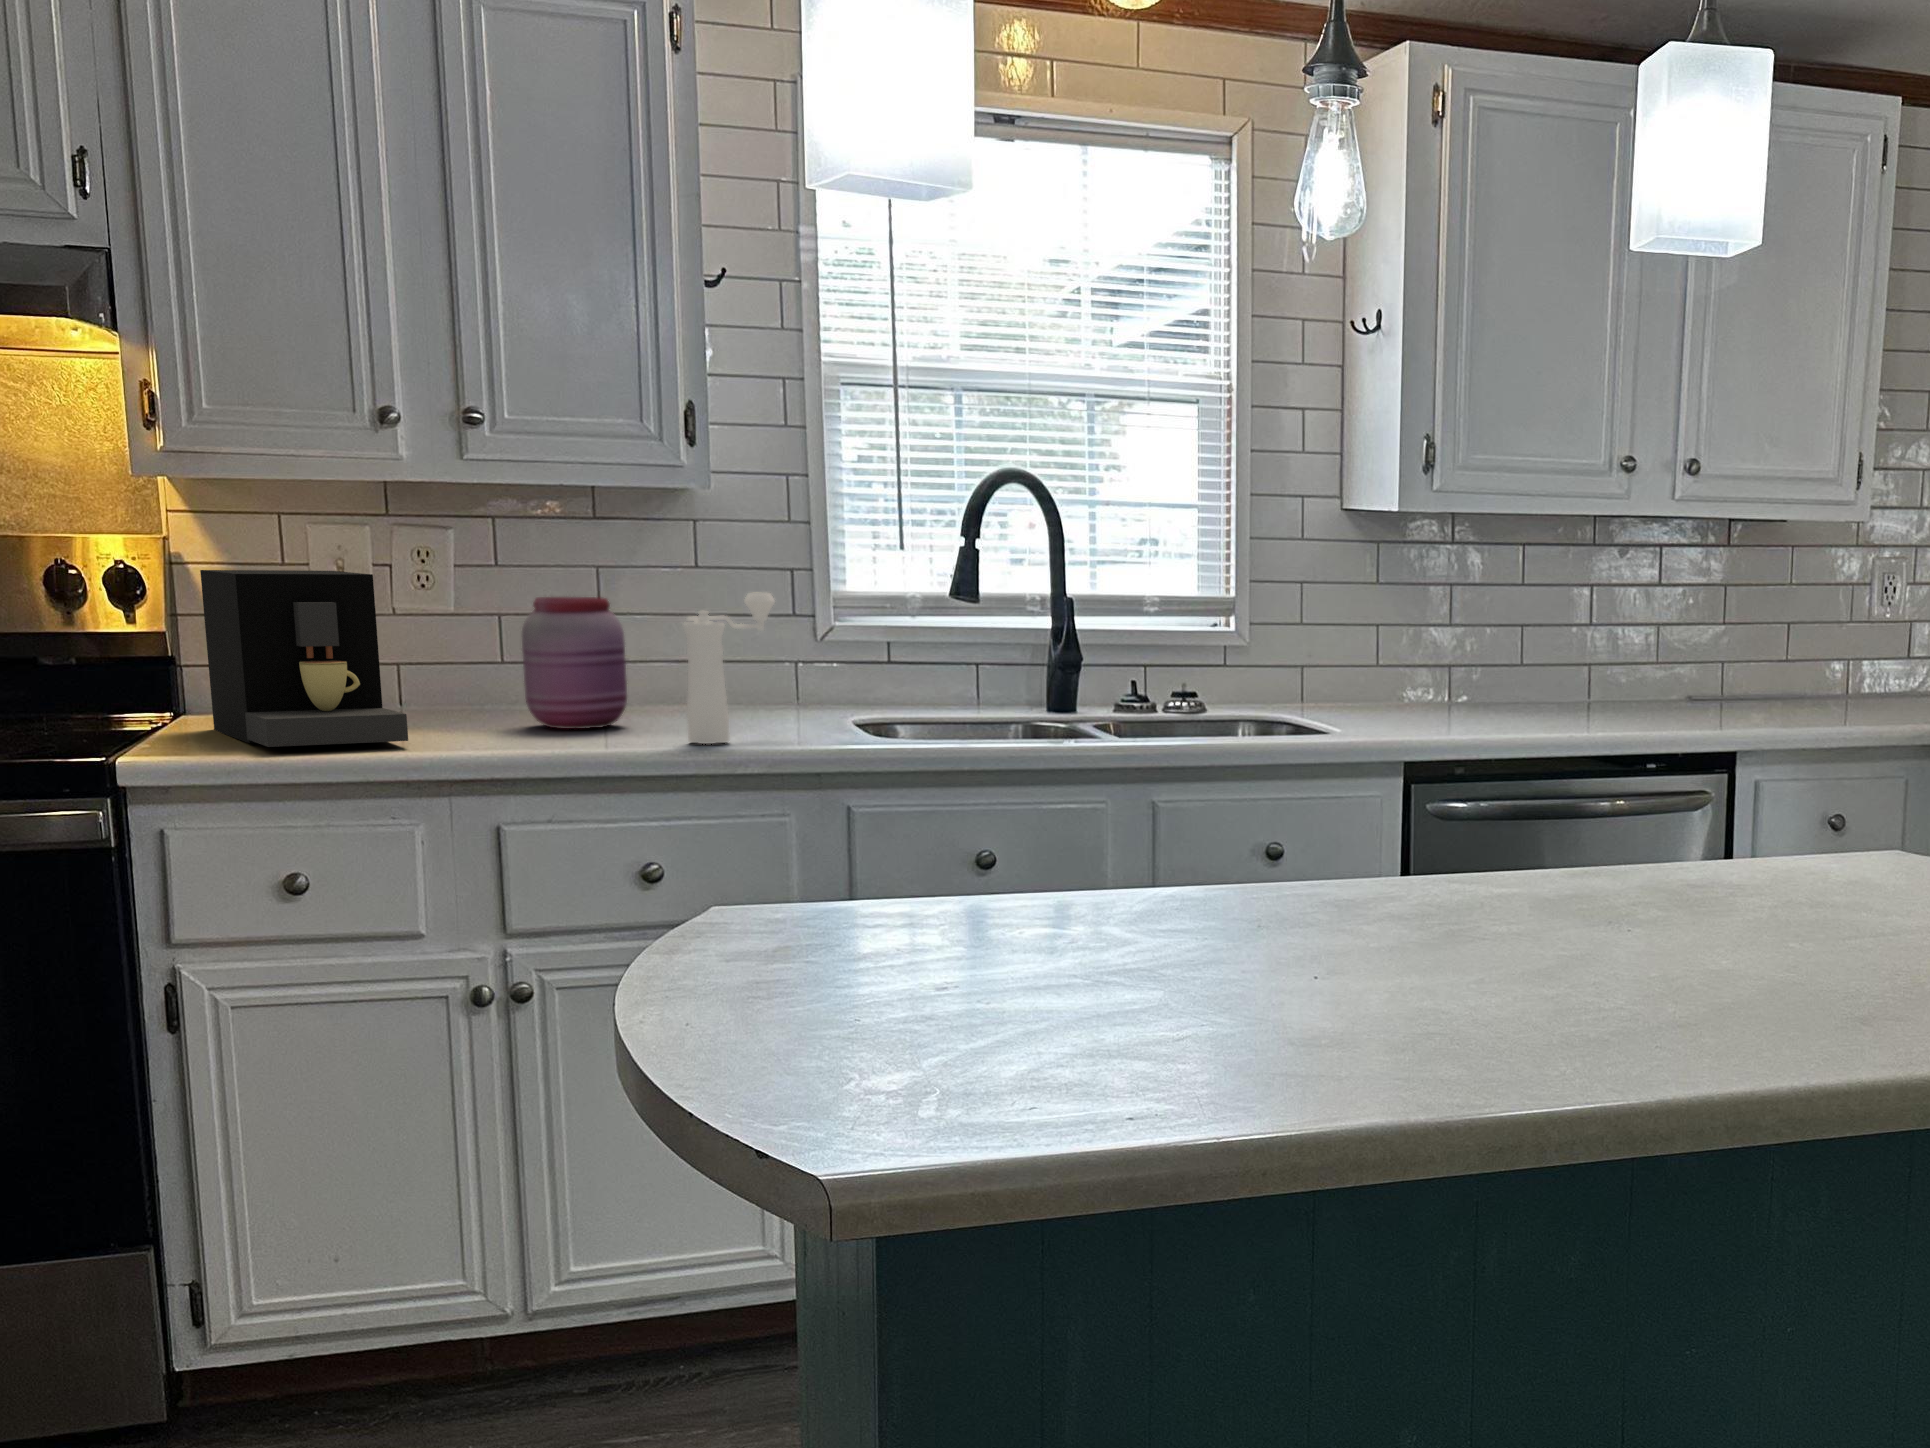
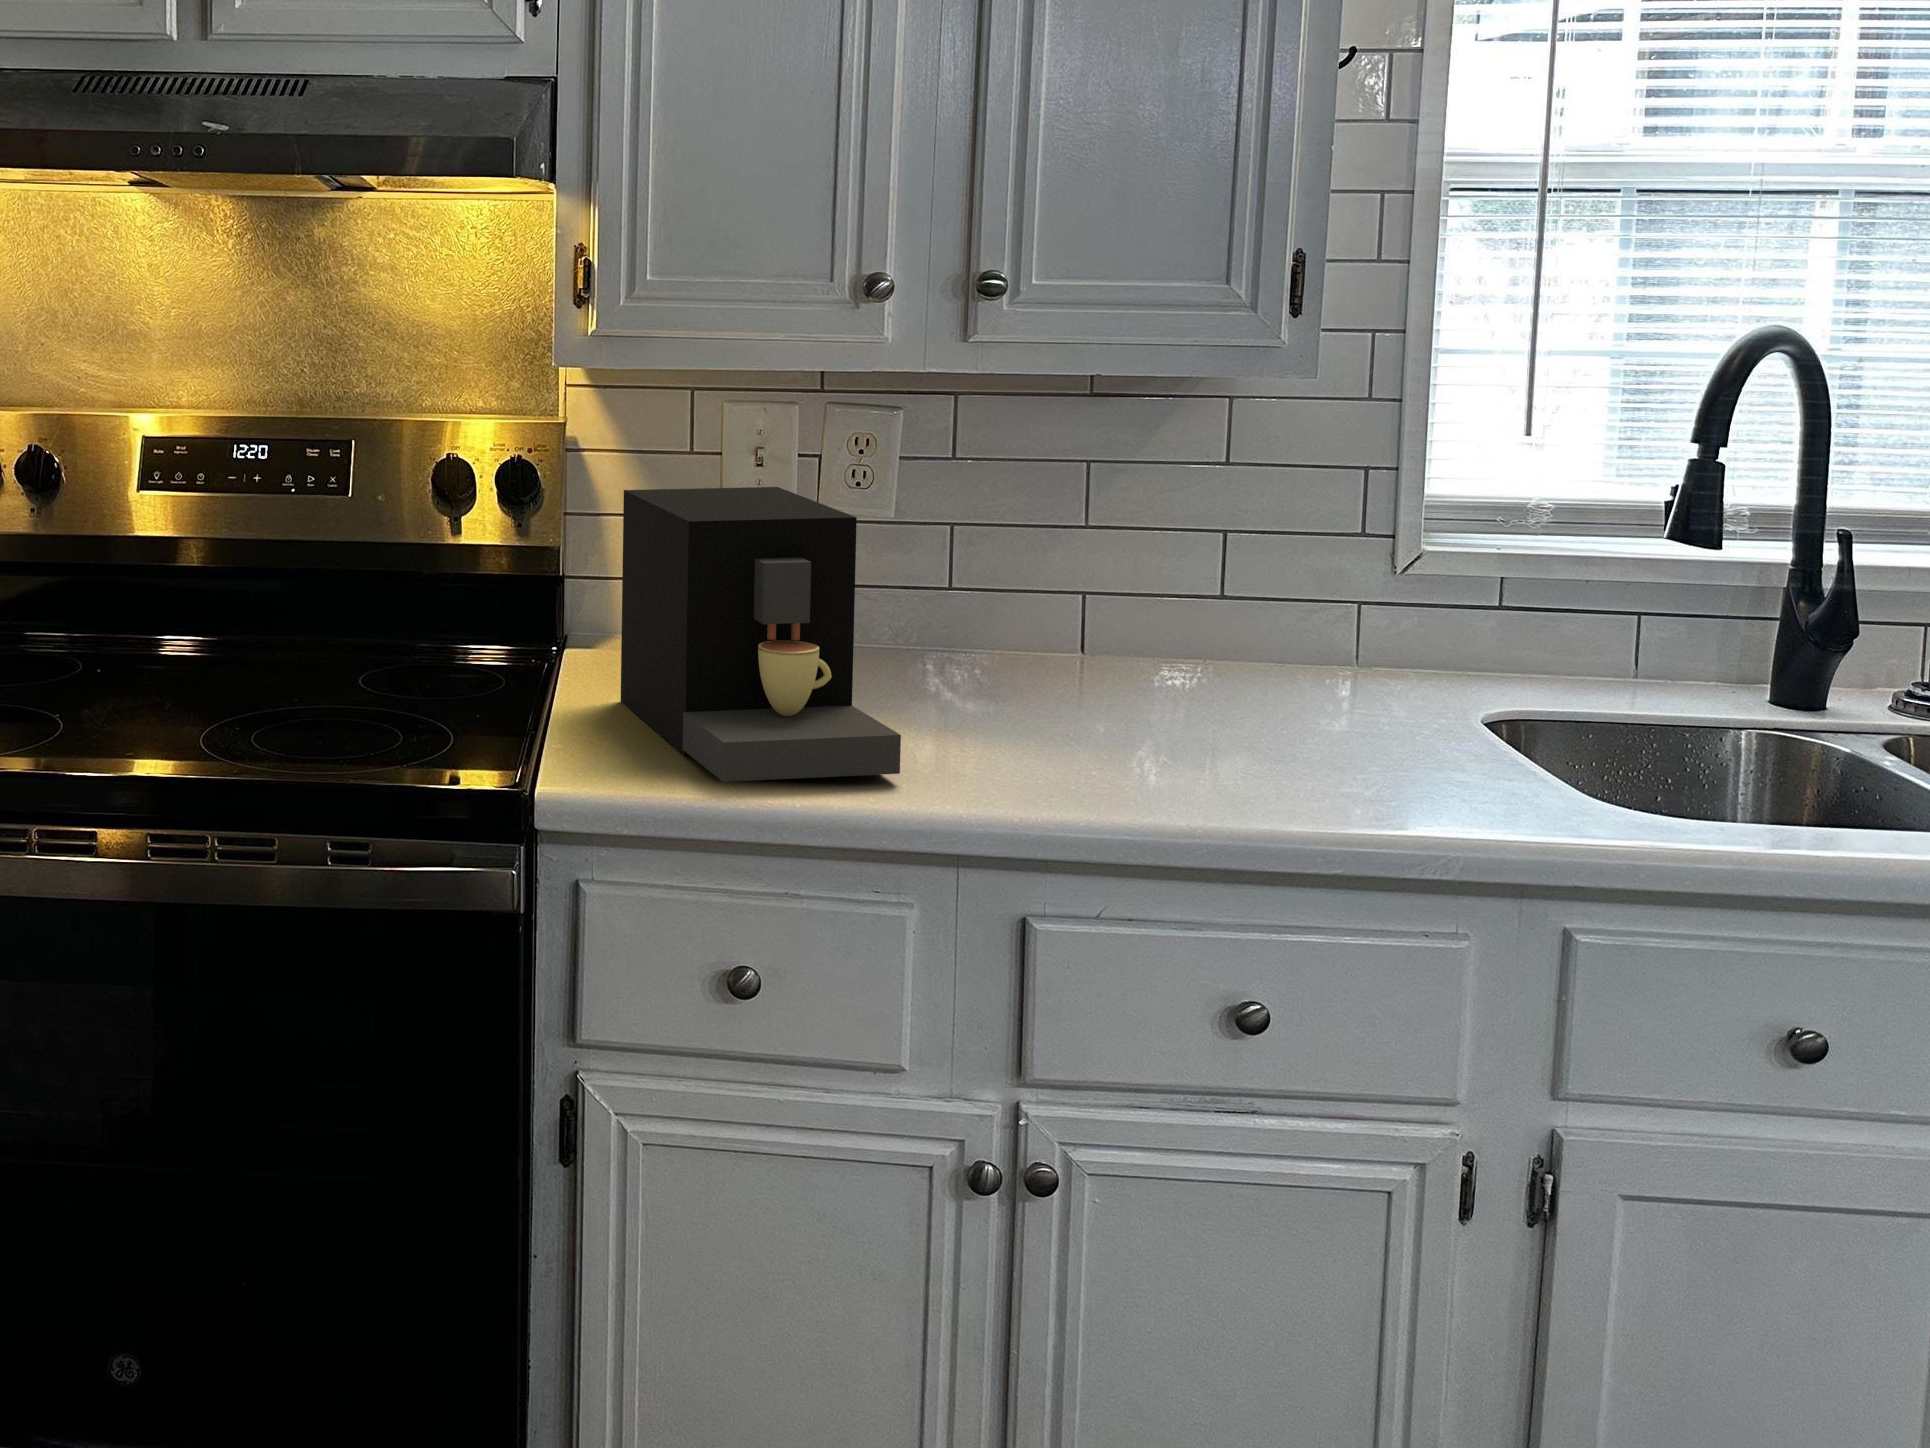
pepper mill: present [683,593,775,744] -> none [1303,554,1445,806]
jar: present [522,597,627,729] -> none [1025,531,1175,735]

